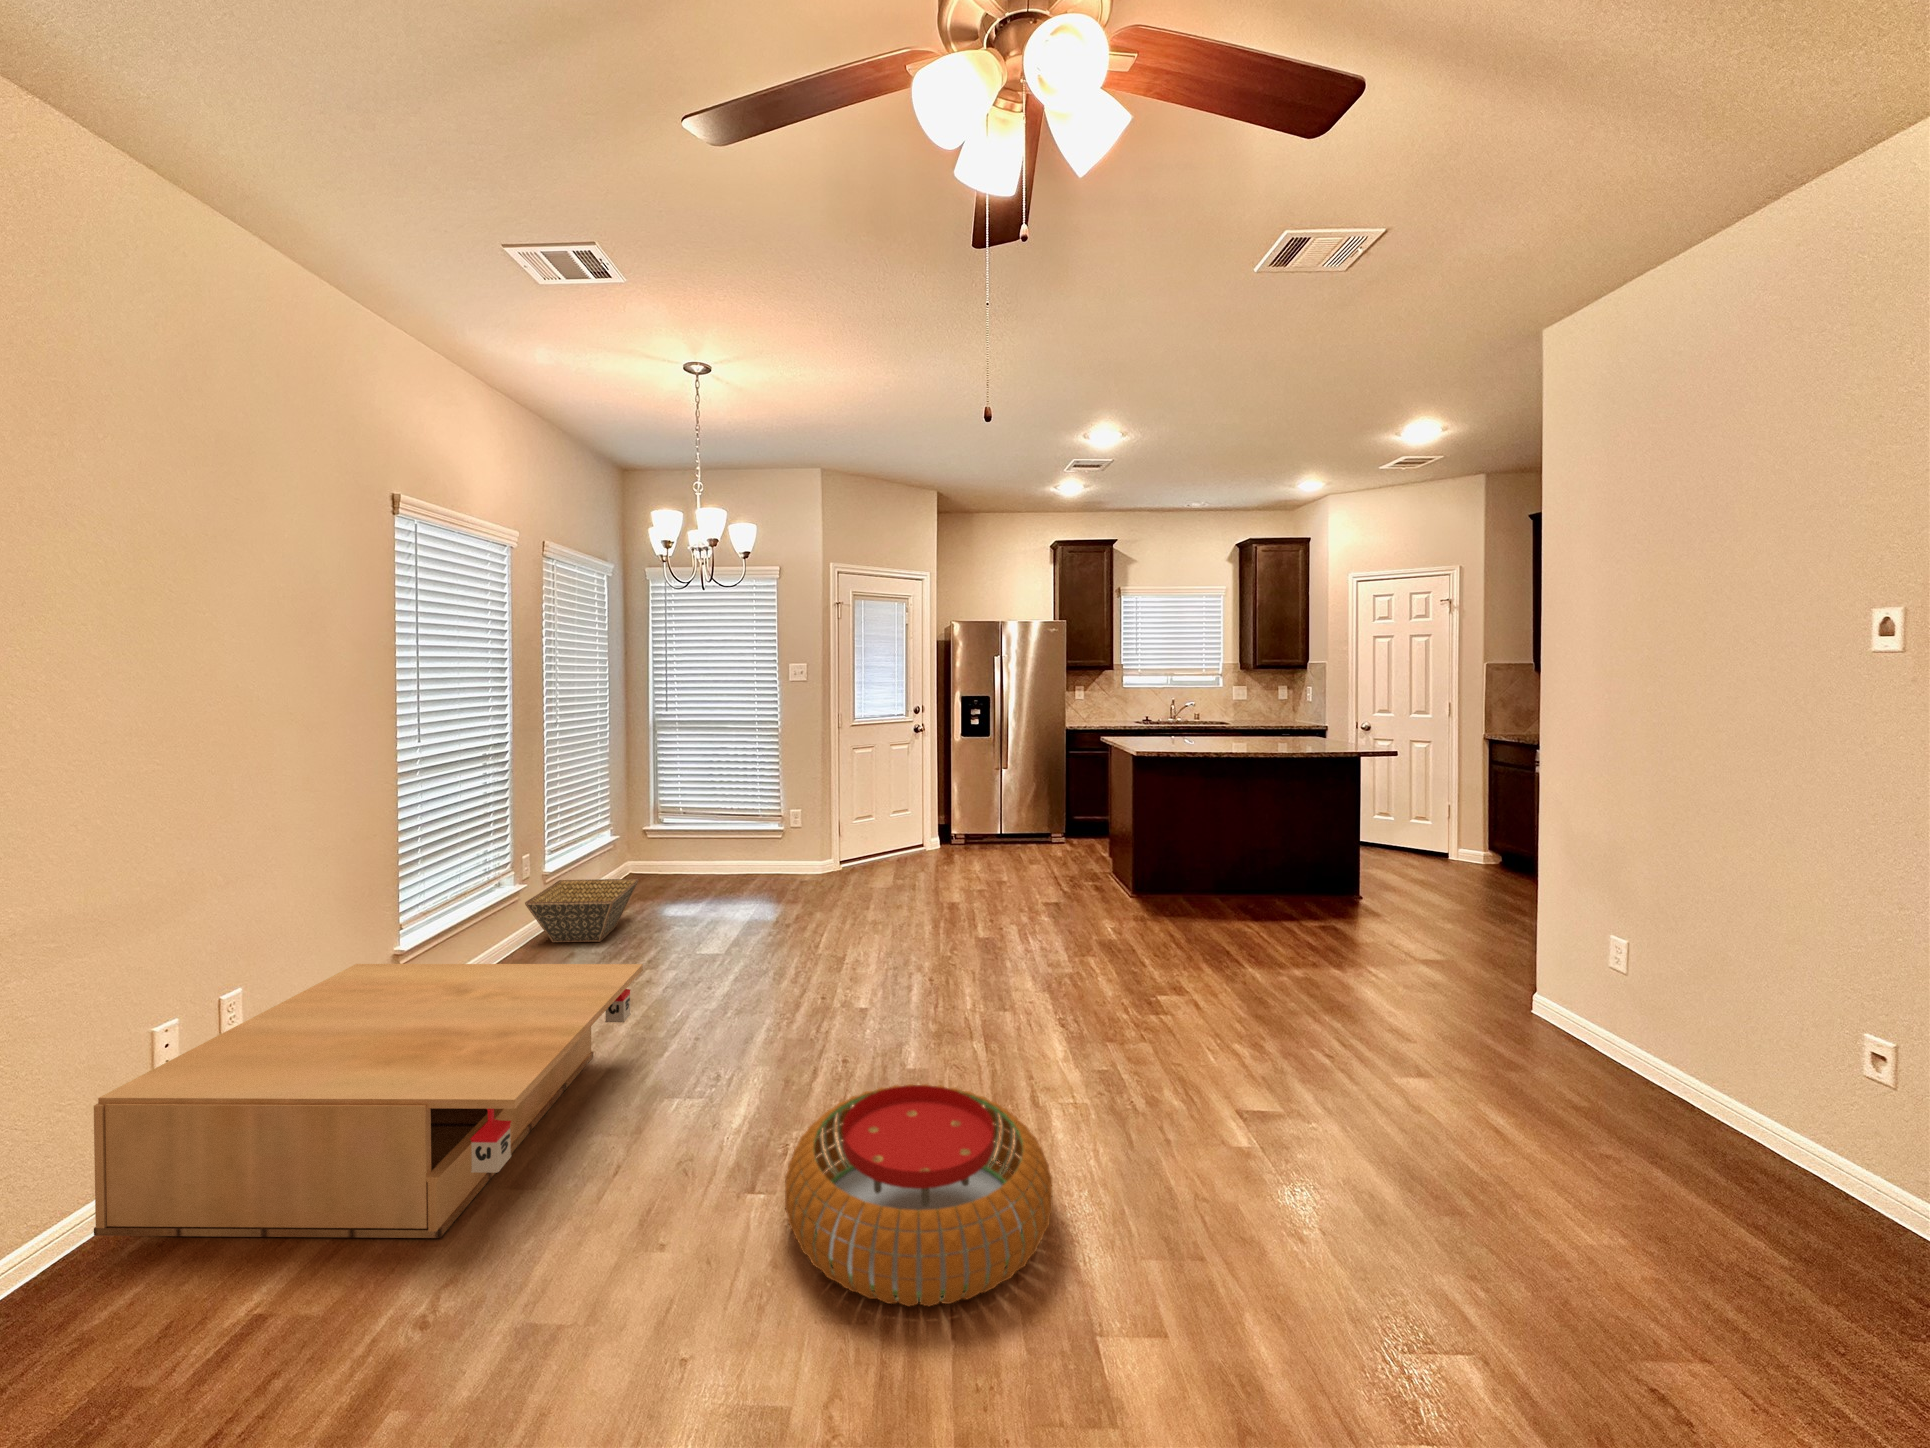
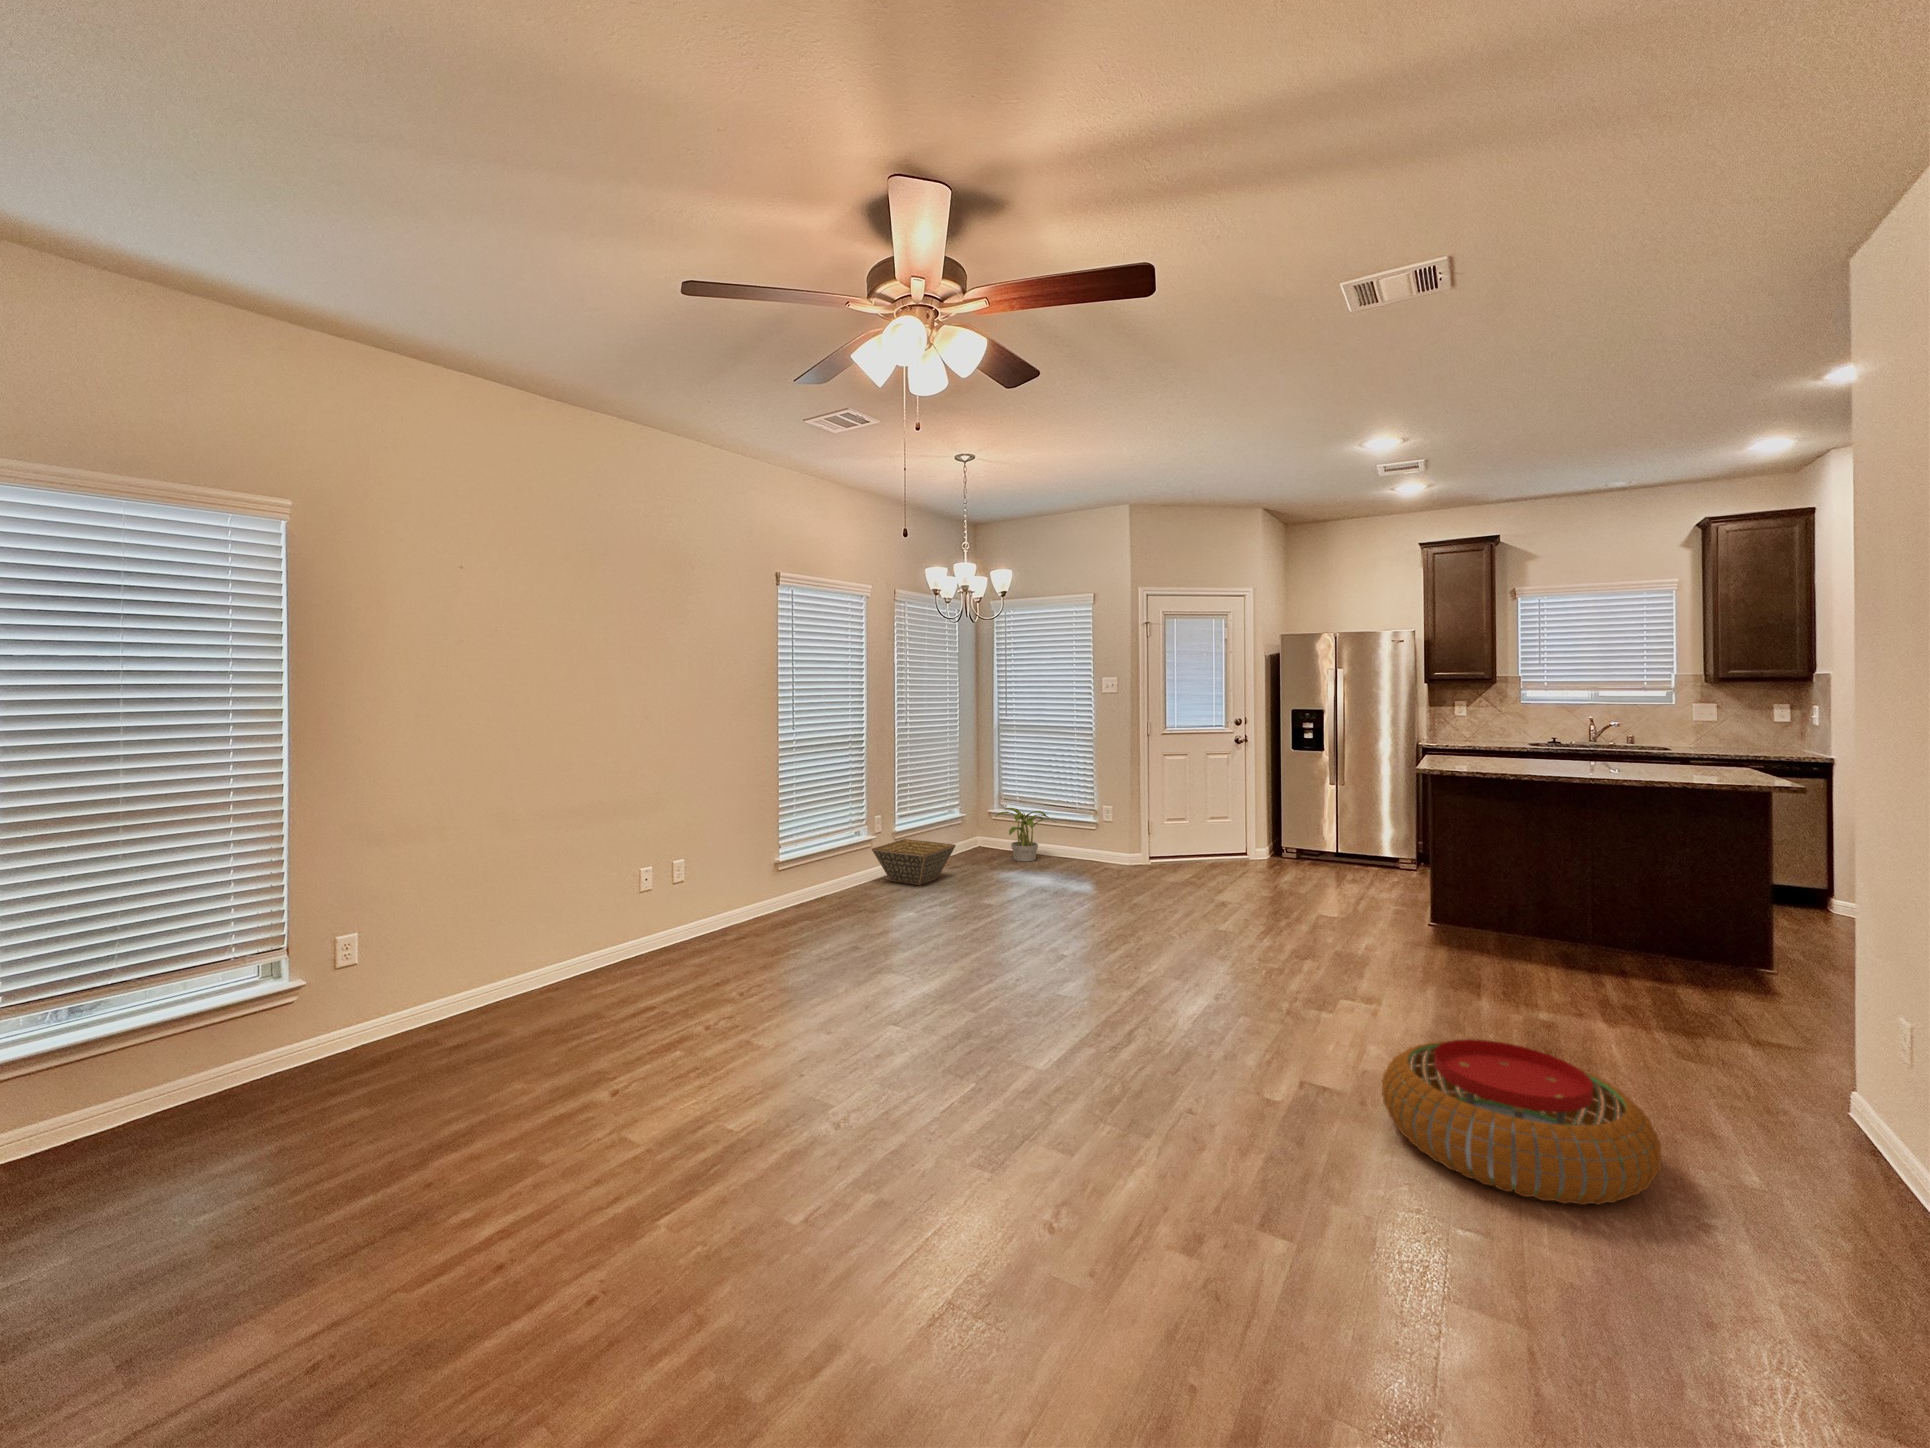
potted plant: none [669,821,739,885] -> present [995,808,1055,861]
coffee table: present [94,964,643,1238] -> none [621,861,894,994]
pouf: present [785,1084,1053,1307] -> present [1382,1039,1661,1205]

